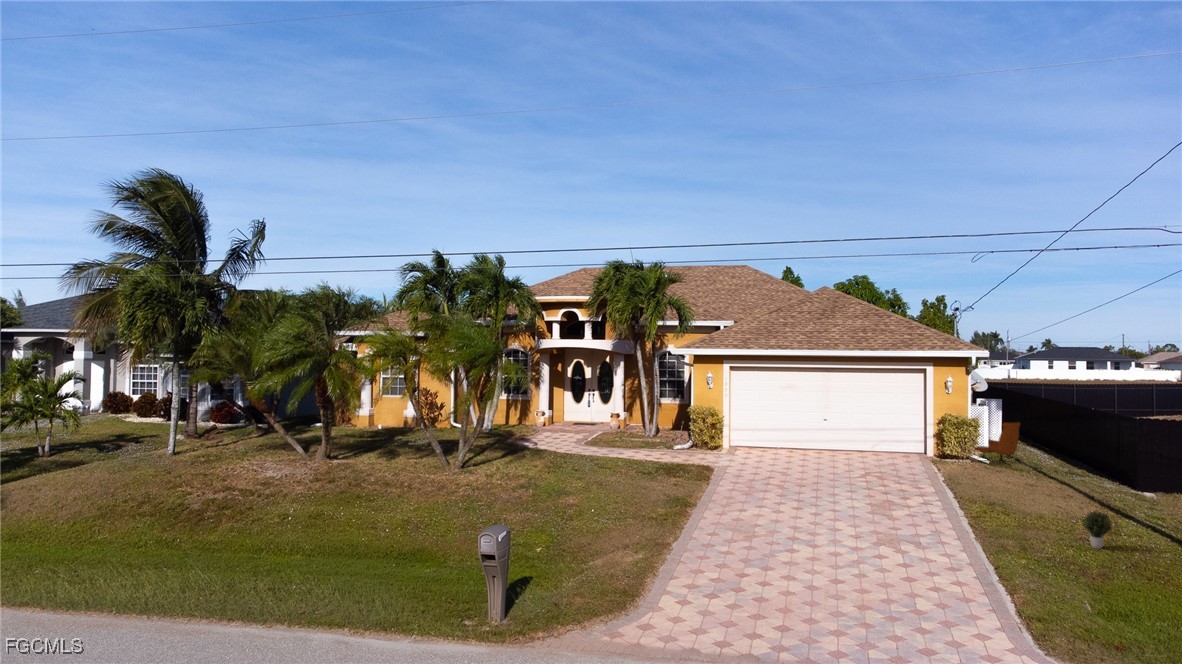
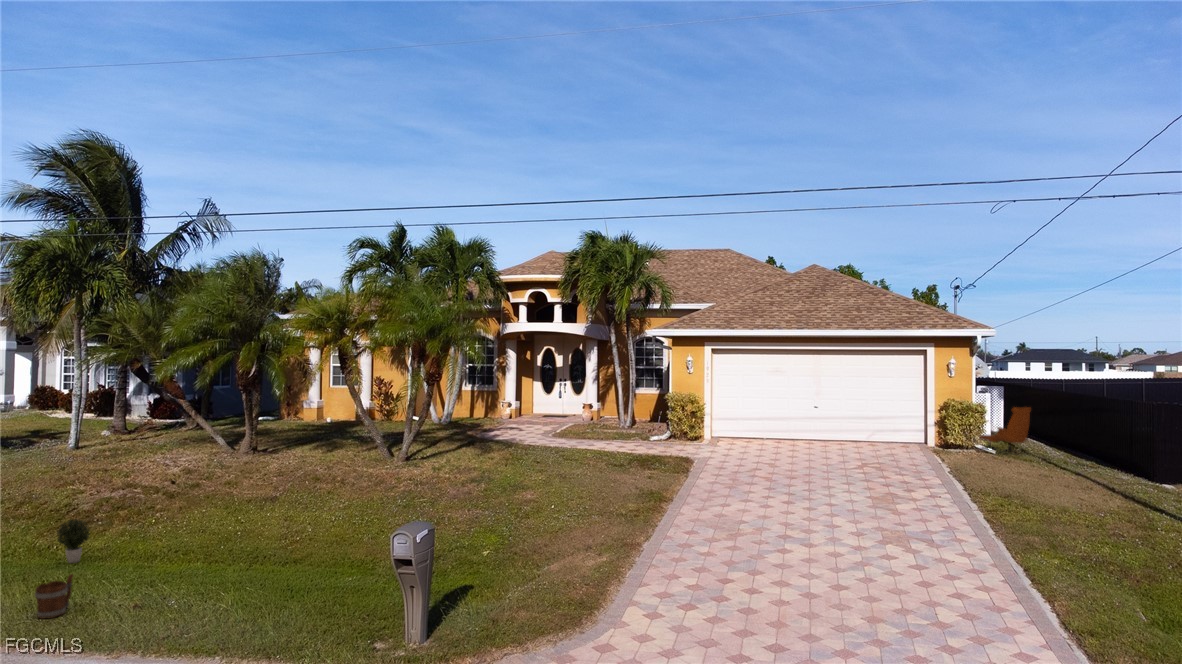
potted plant: present [1082,511,1112,549] -> present [57,519,90,563]
bucket: none [196,565,223,600] -> present [35,574,73,619]

